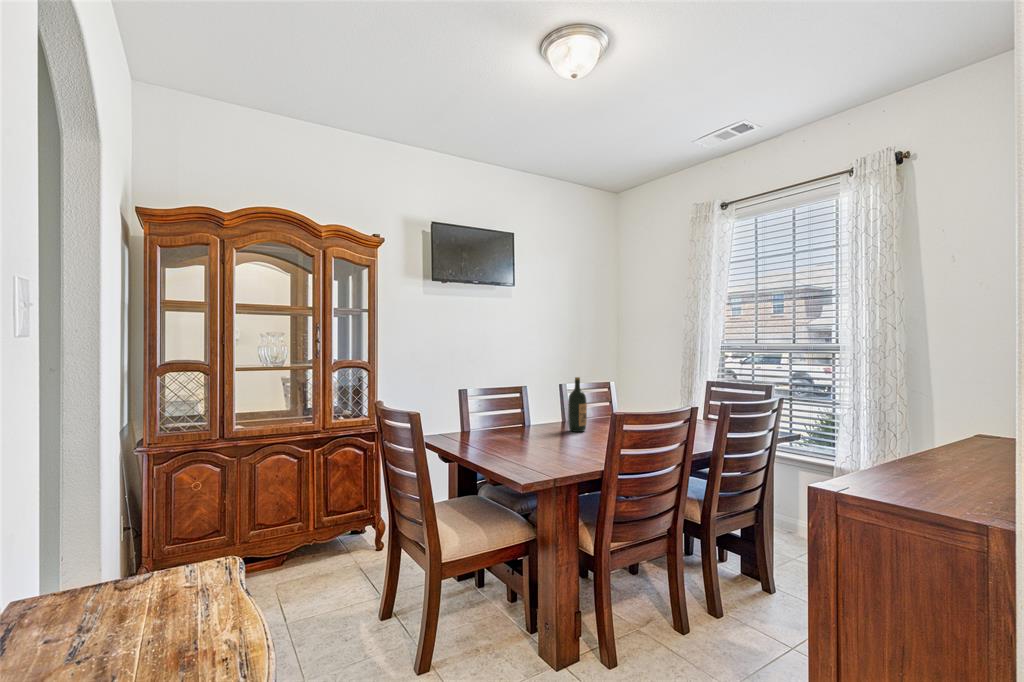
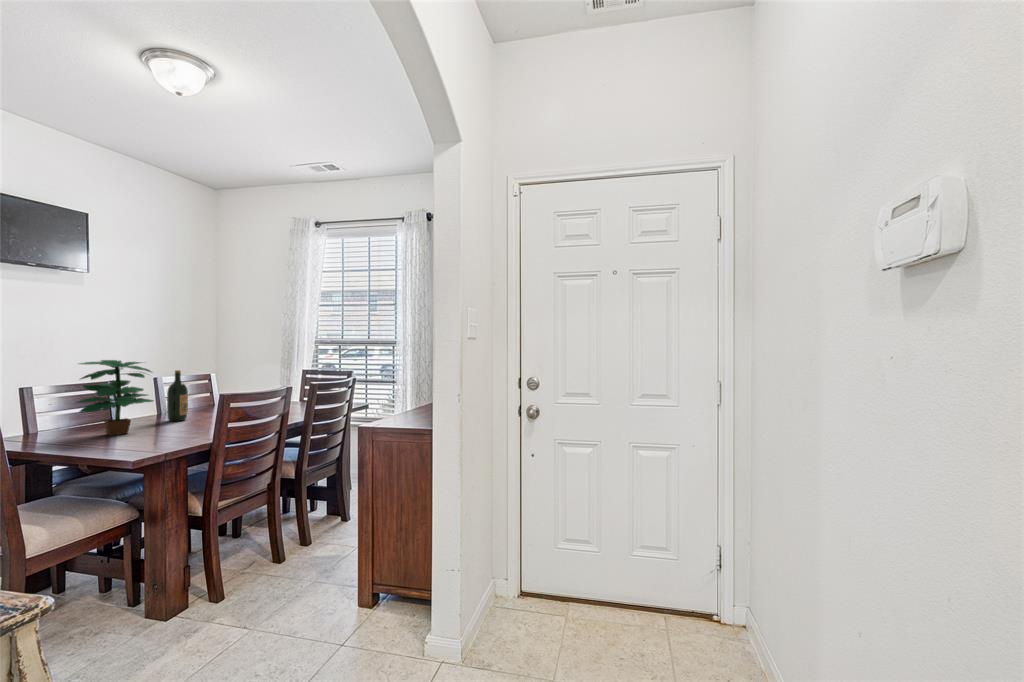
potted plant: none [493,365,556,442] -> present [77,360,153,436]

